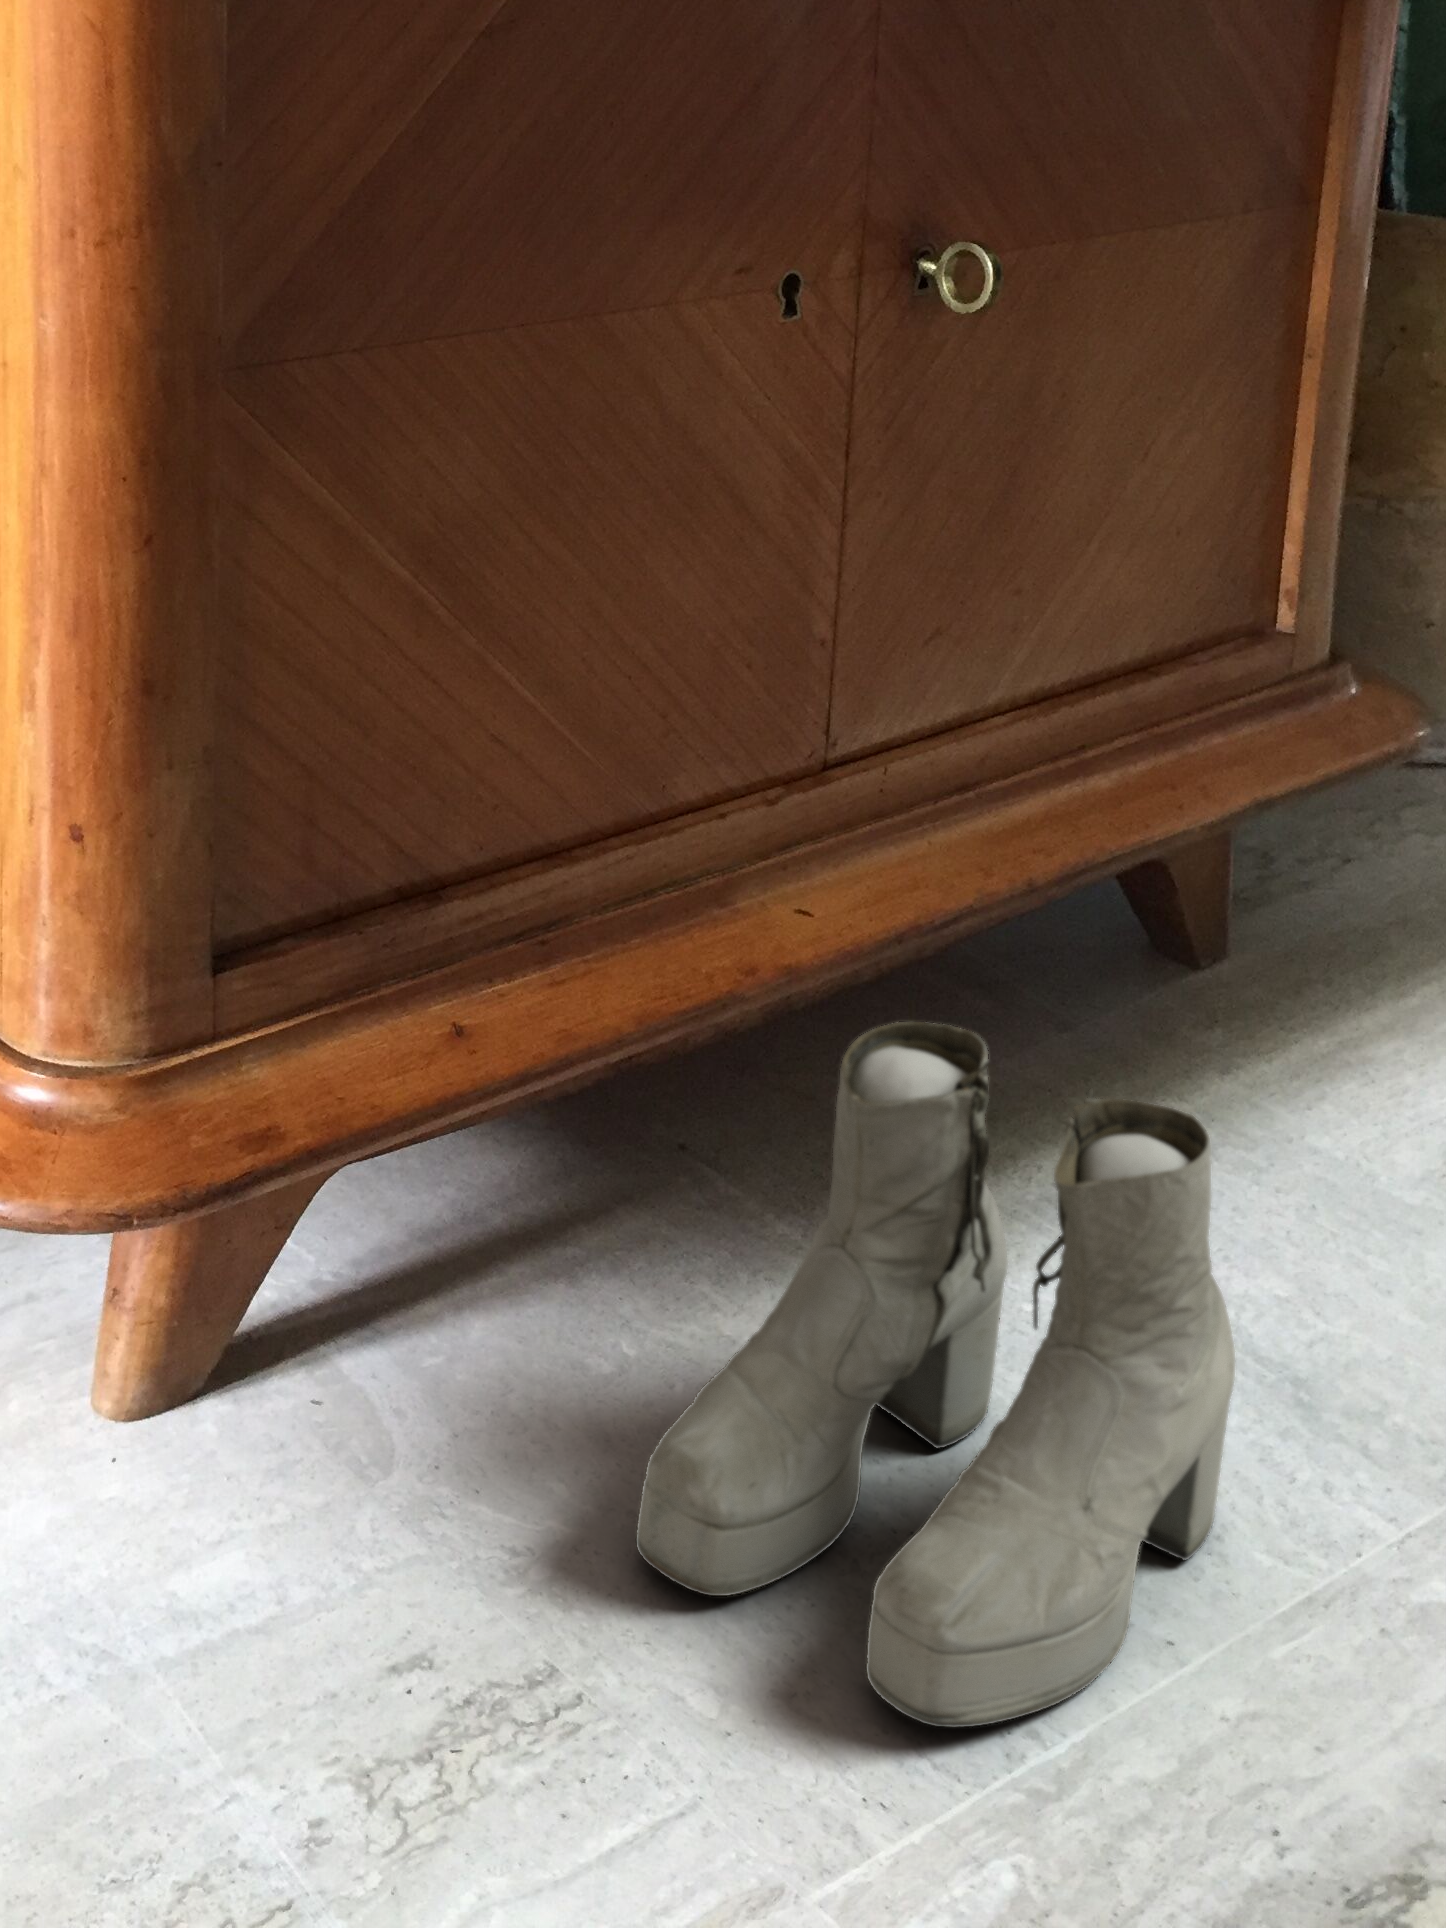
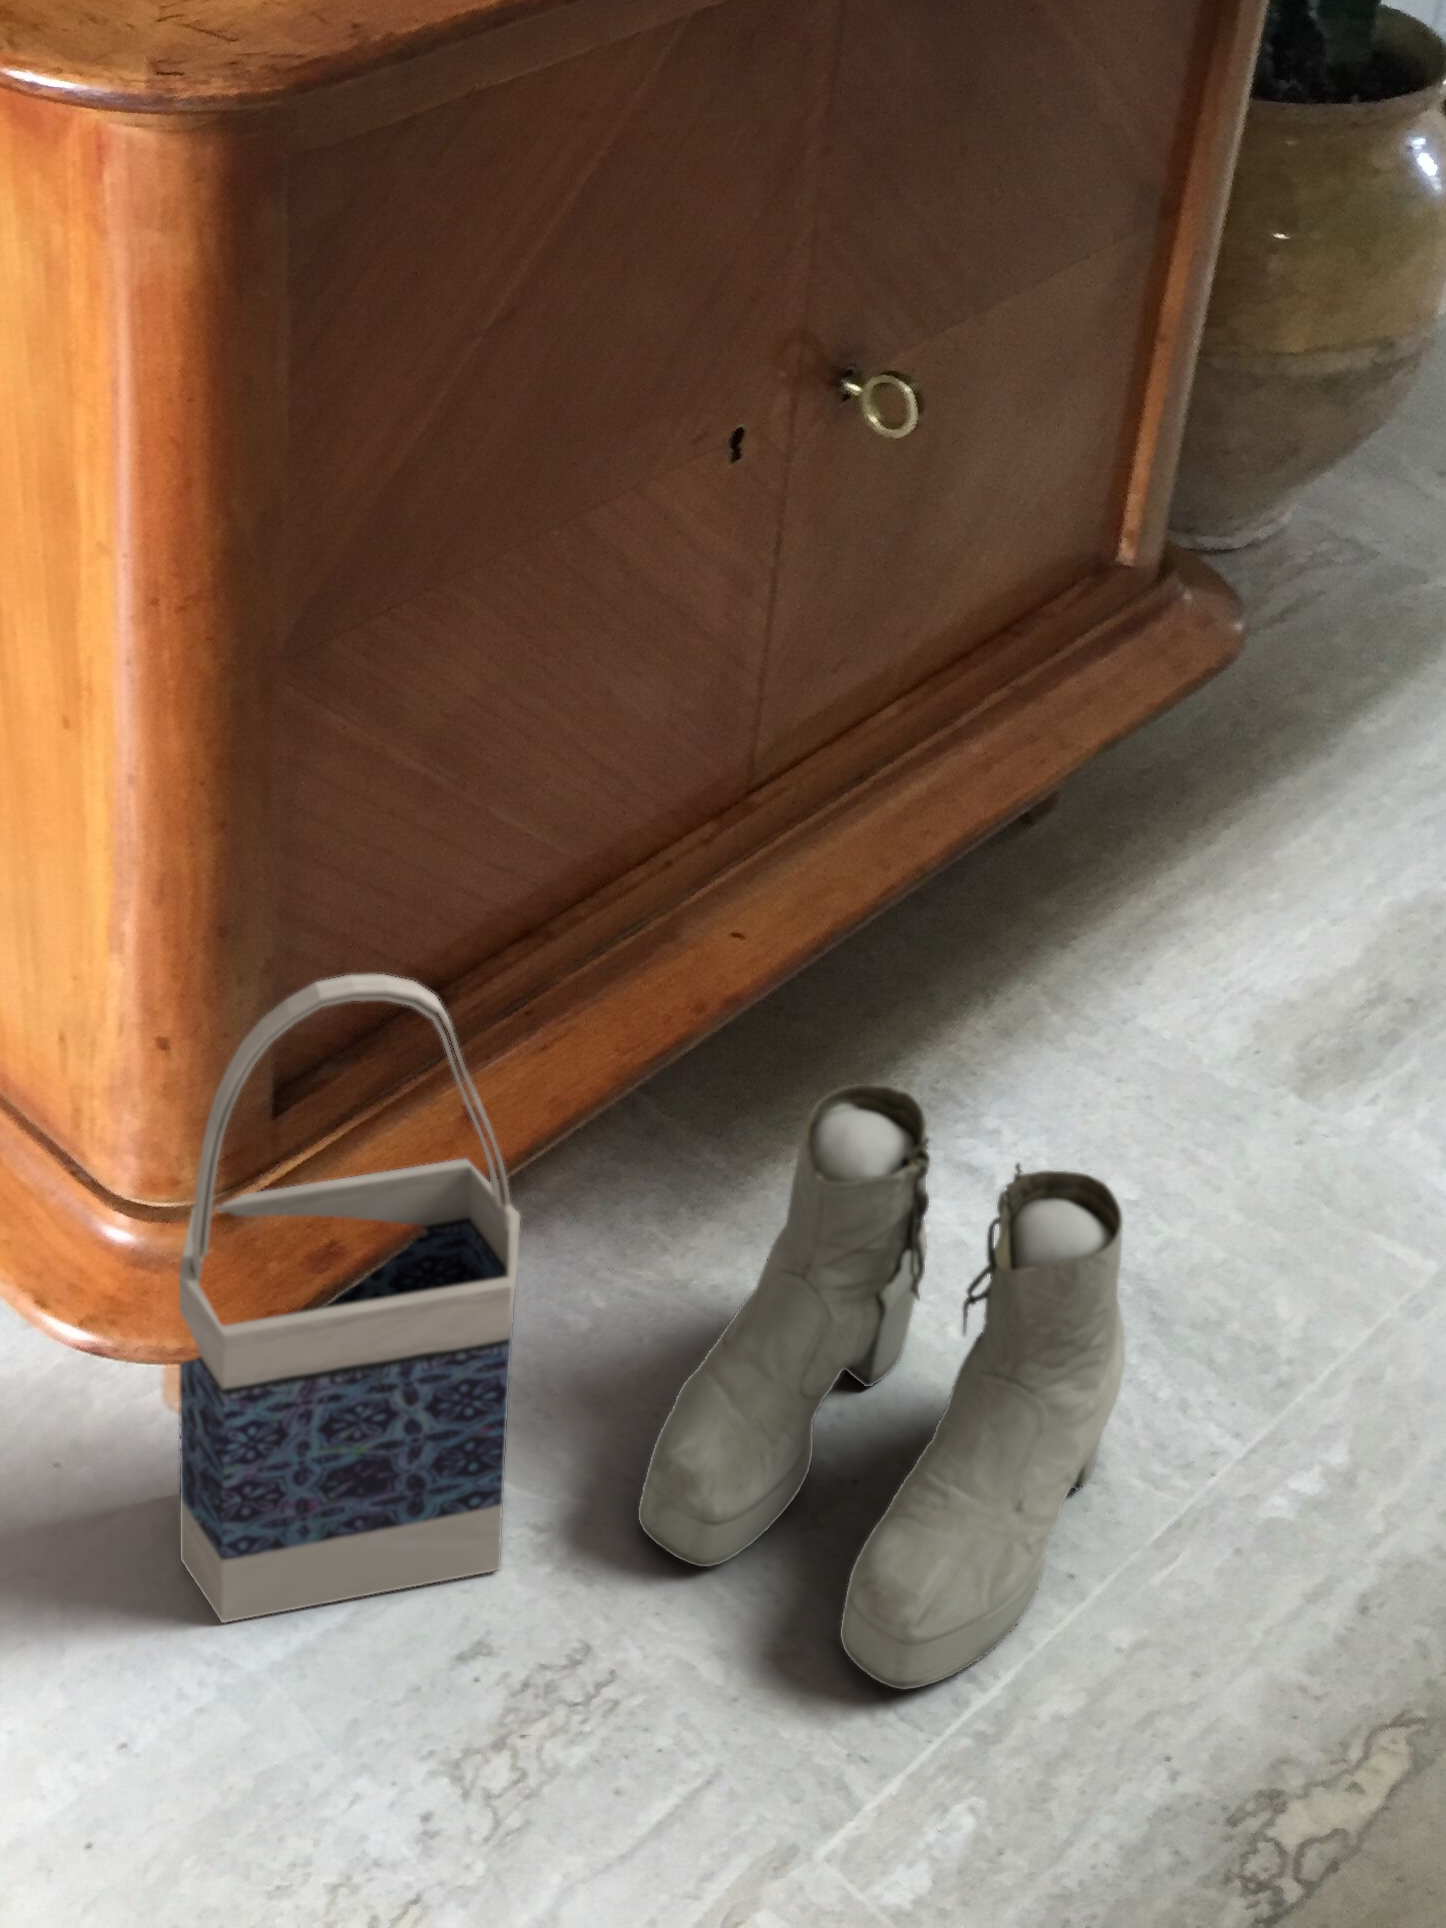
bag: none [77,717,489,1614] -> present [179,974,520,1623]

